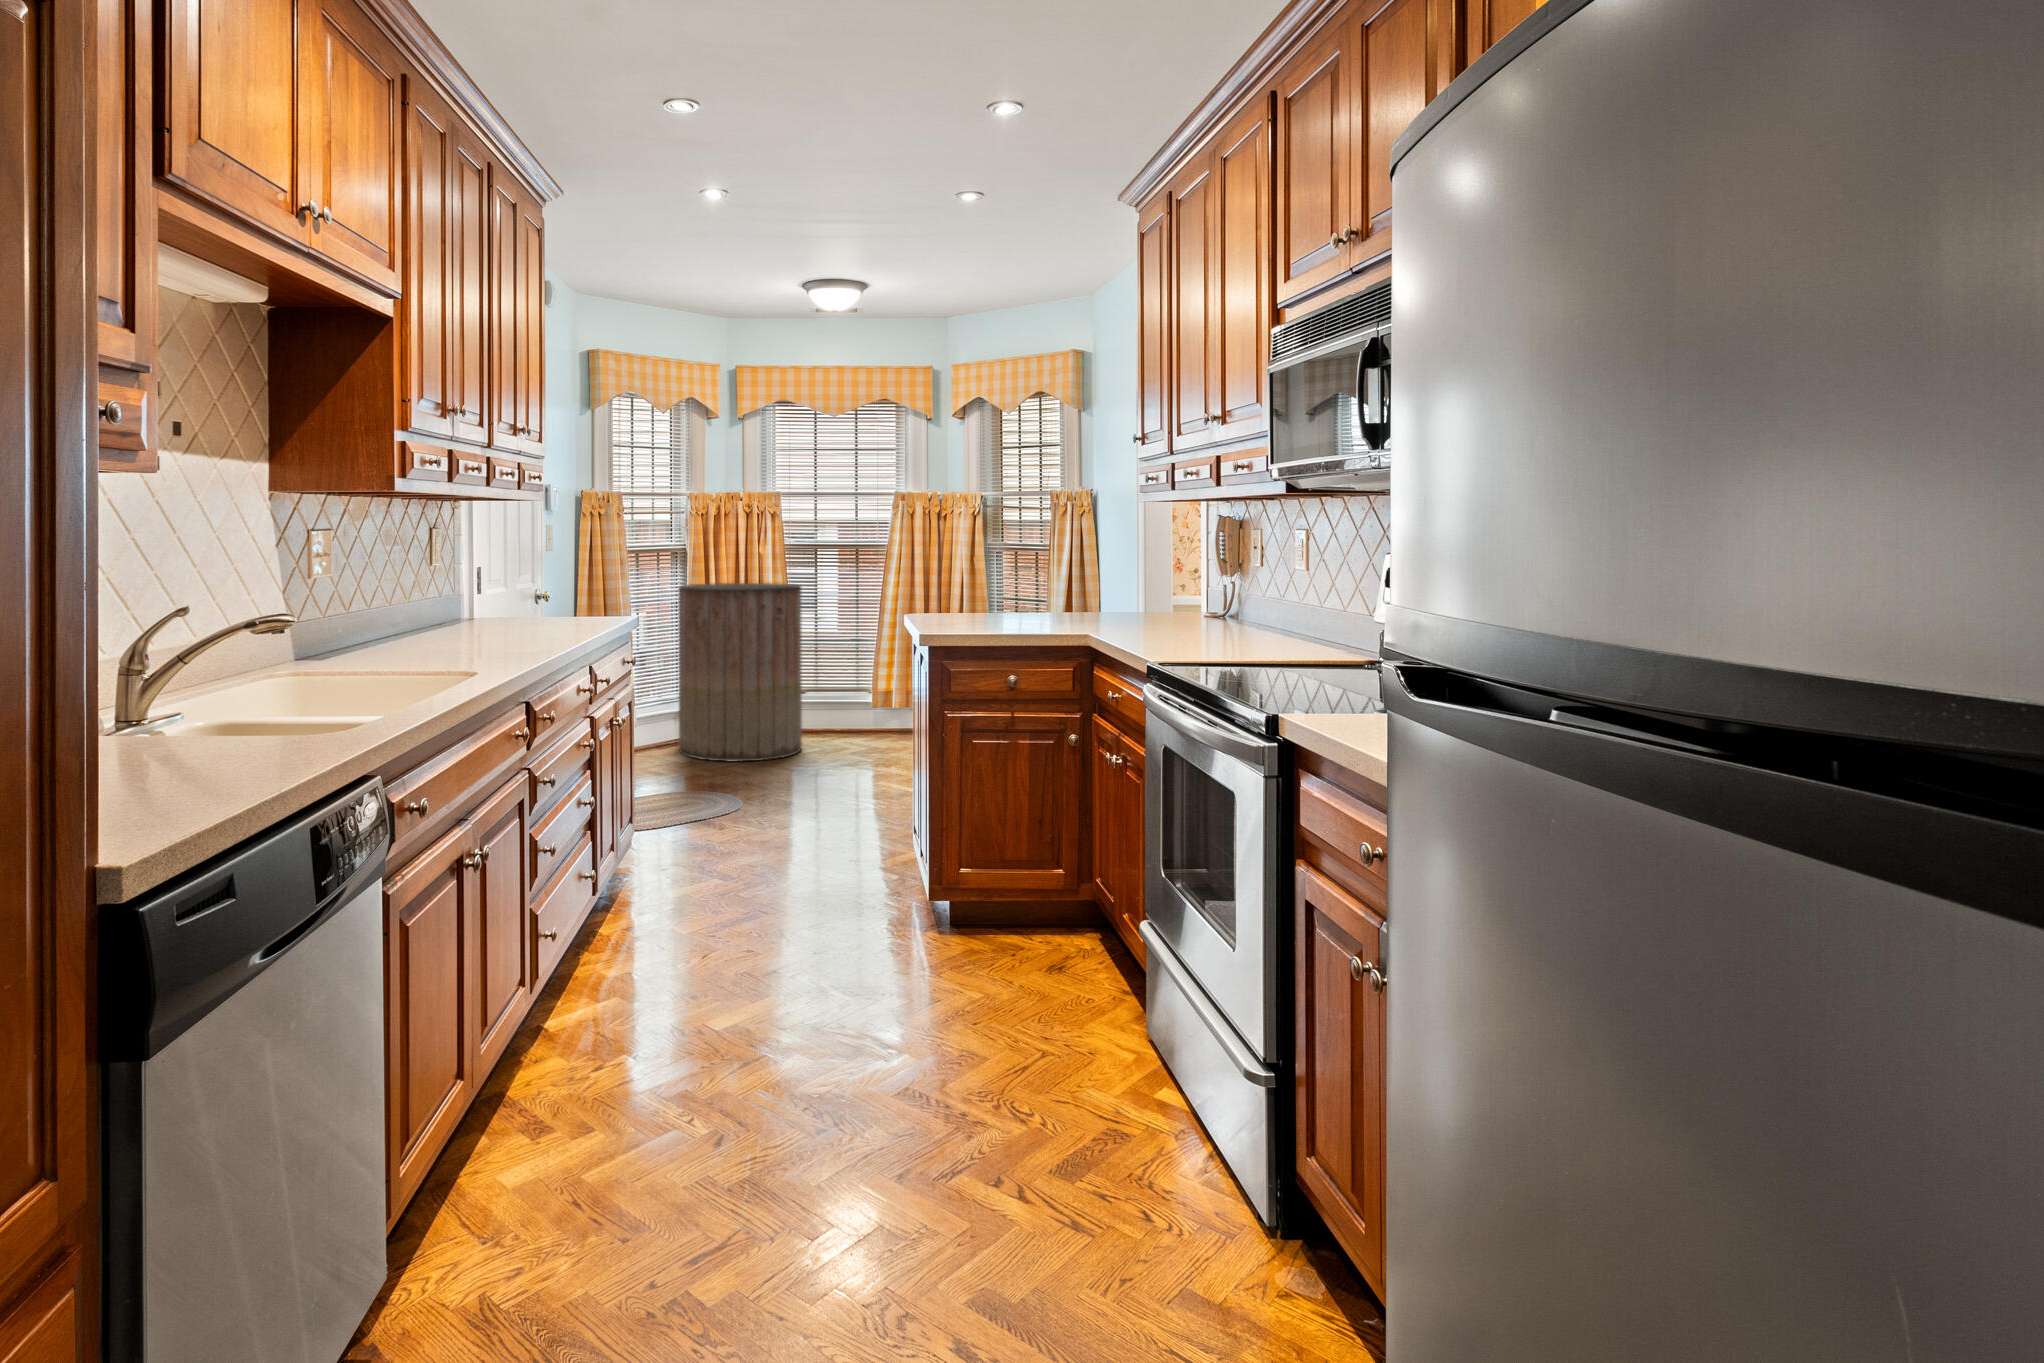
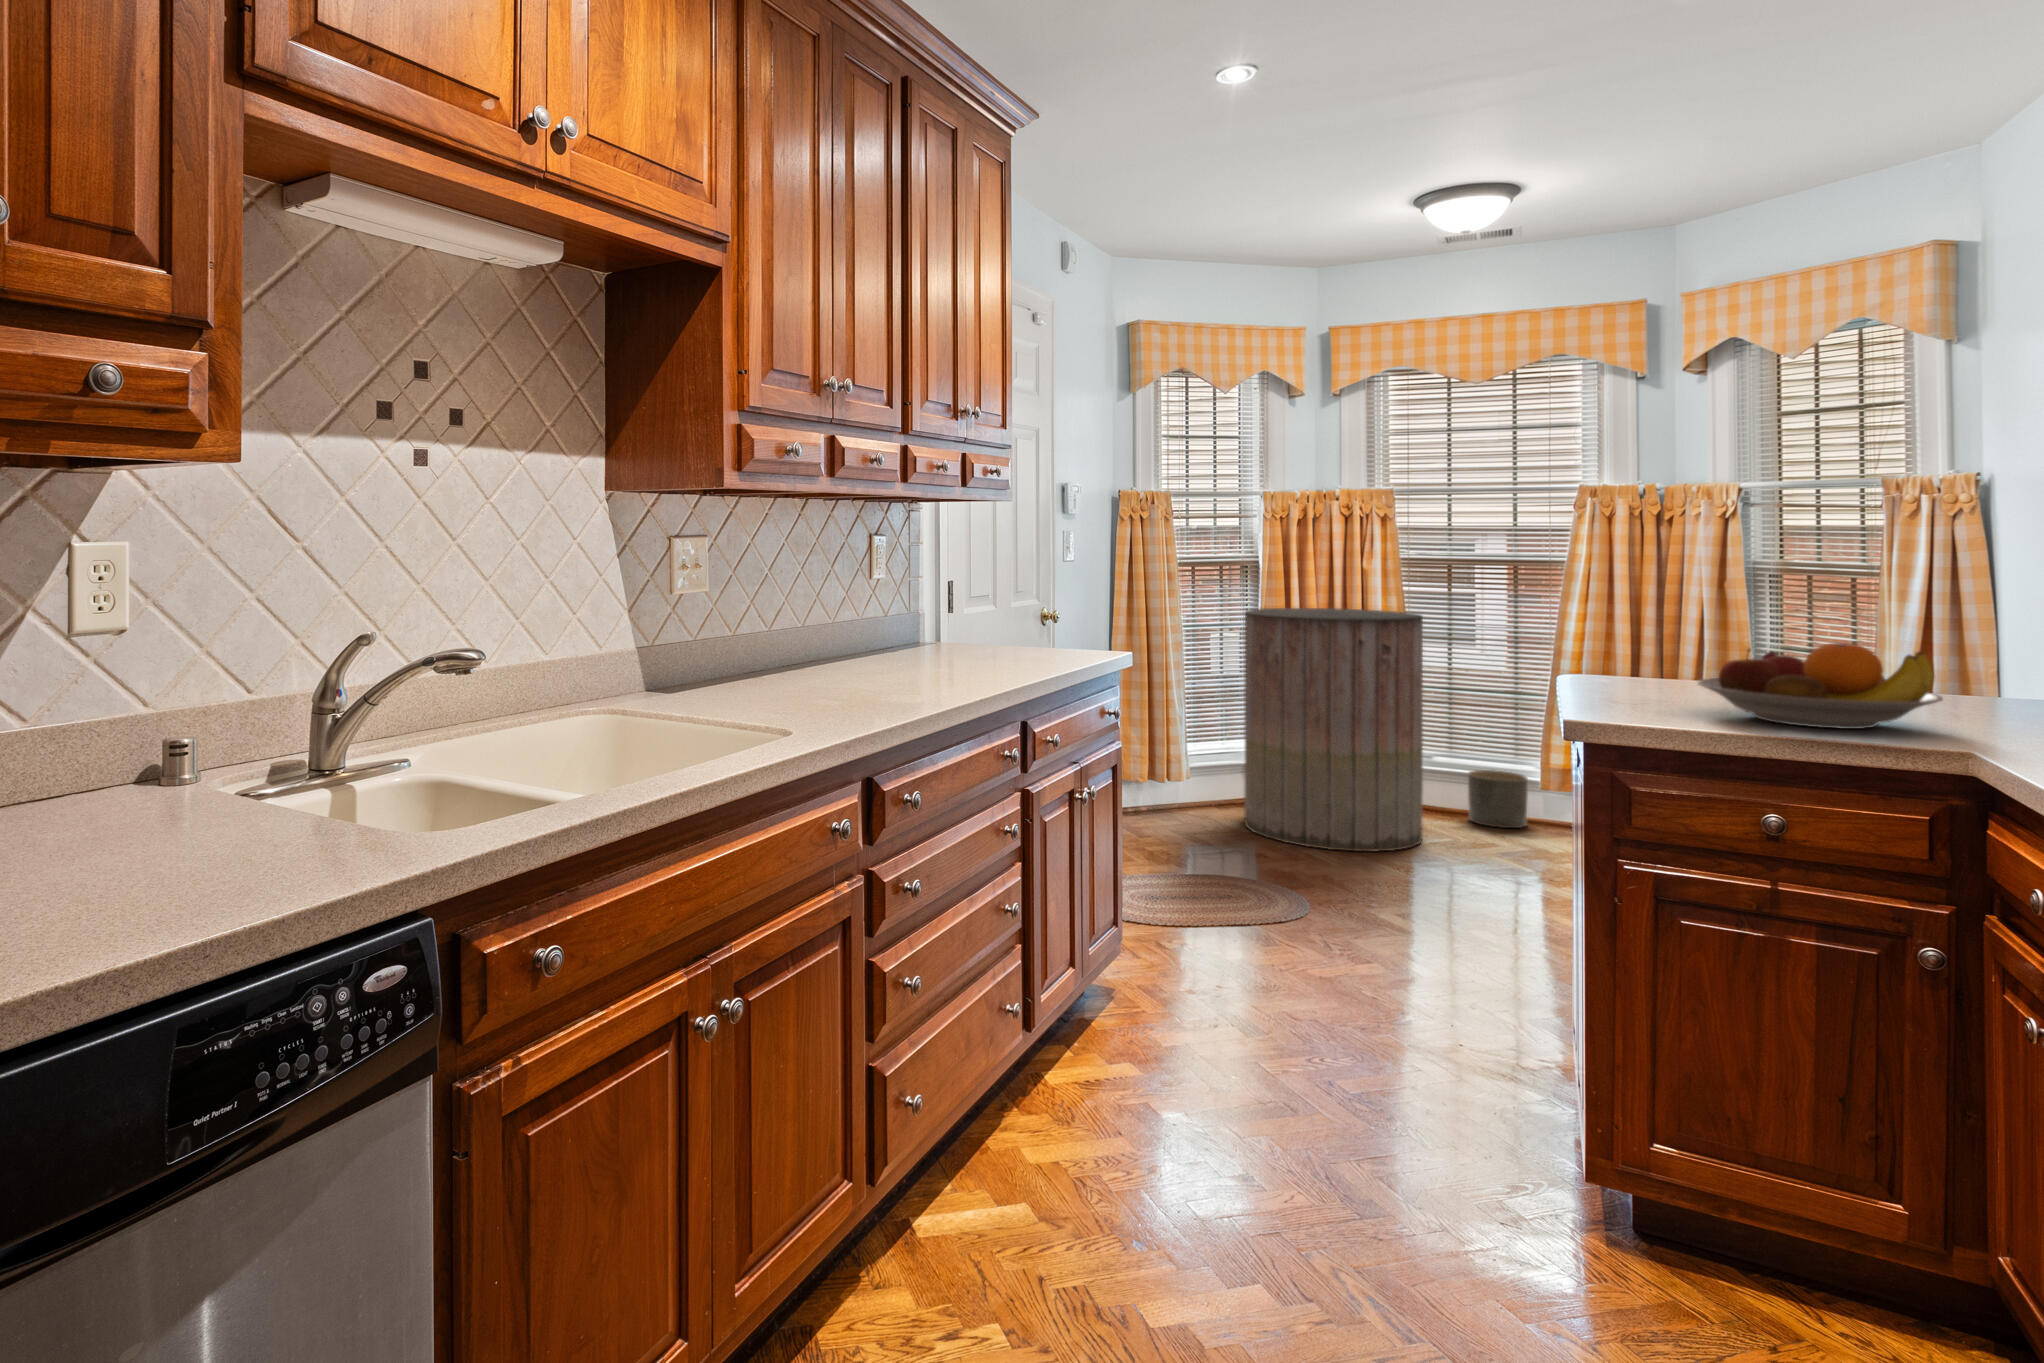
fruit bowl: none [975,582,1083,629] -> present [1698,643,1943,729]
planter: none [828,696,865,736] -> present [1468,770,1528,828]

